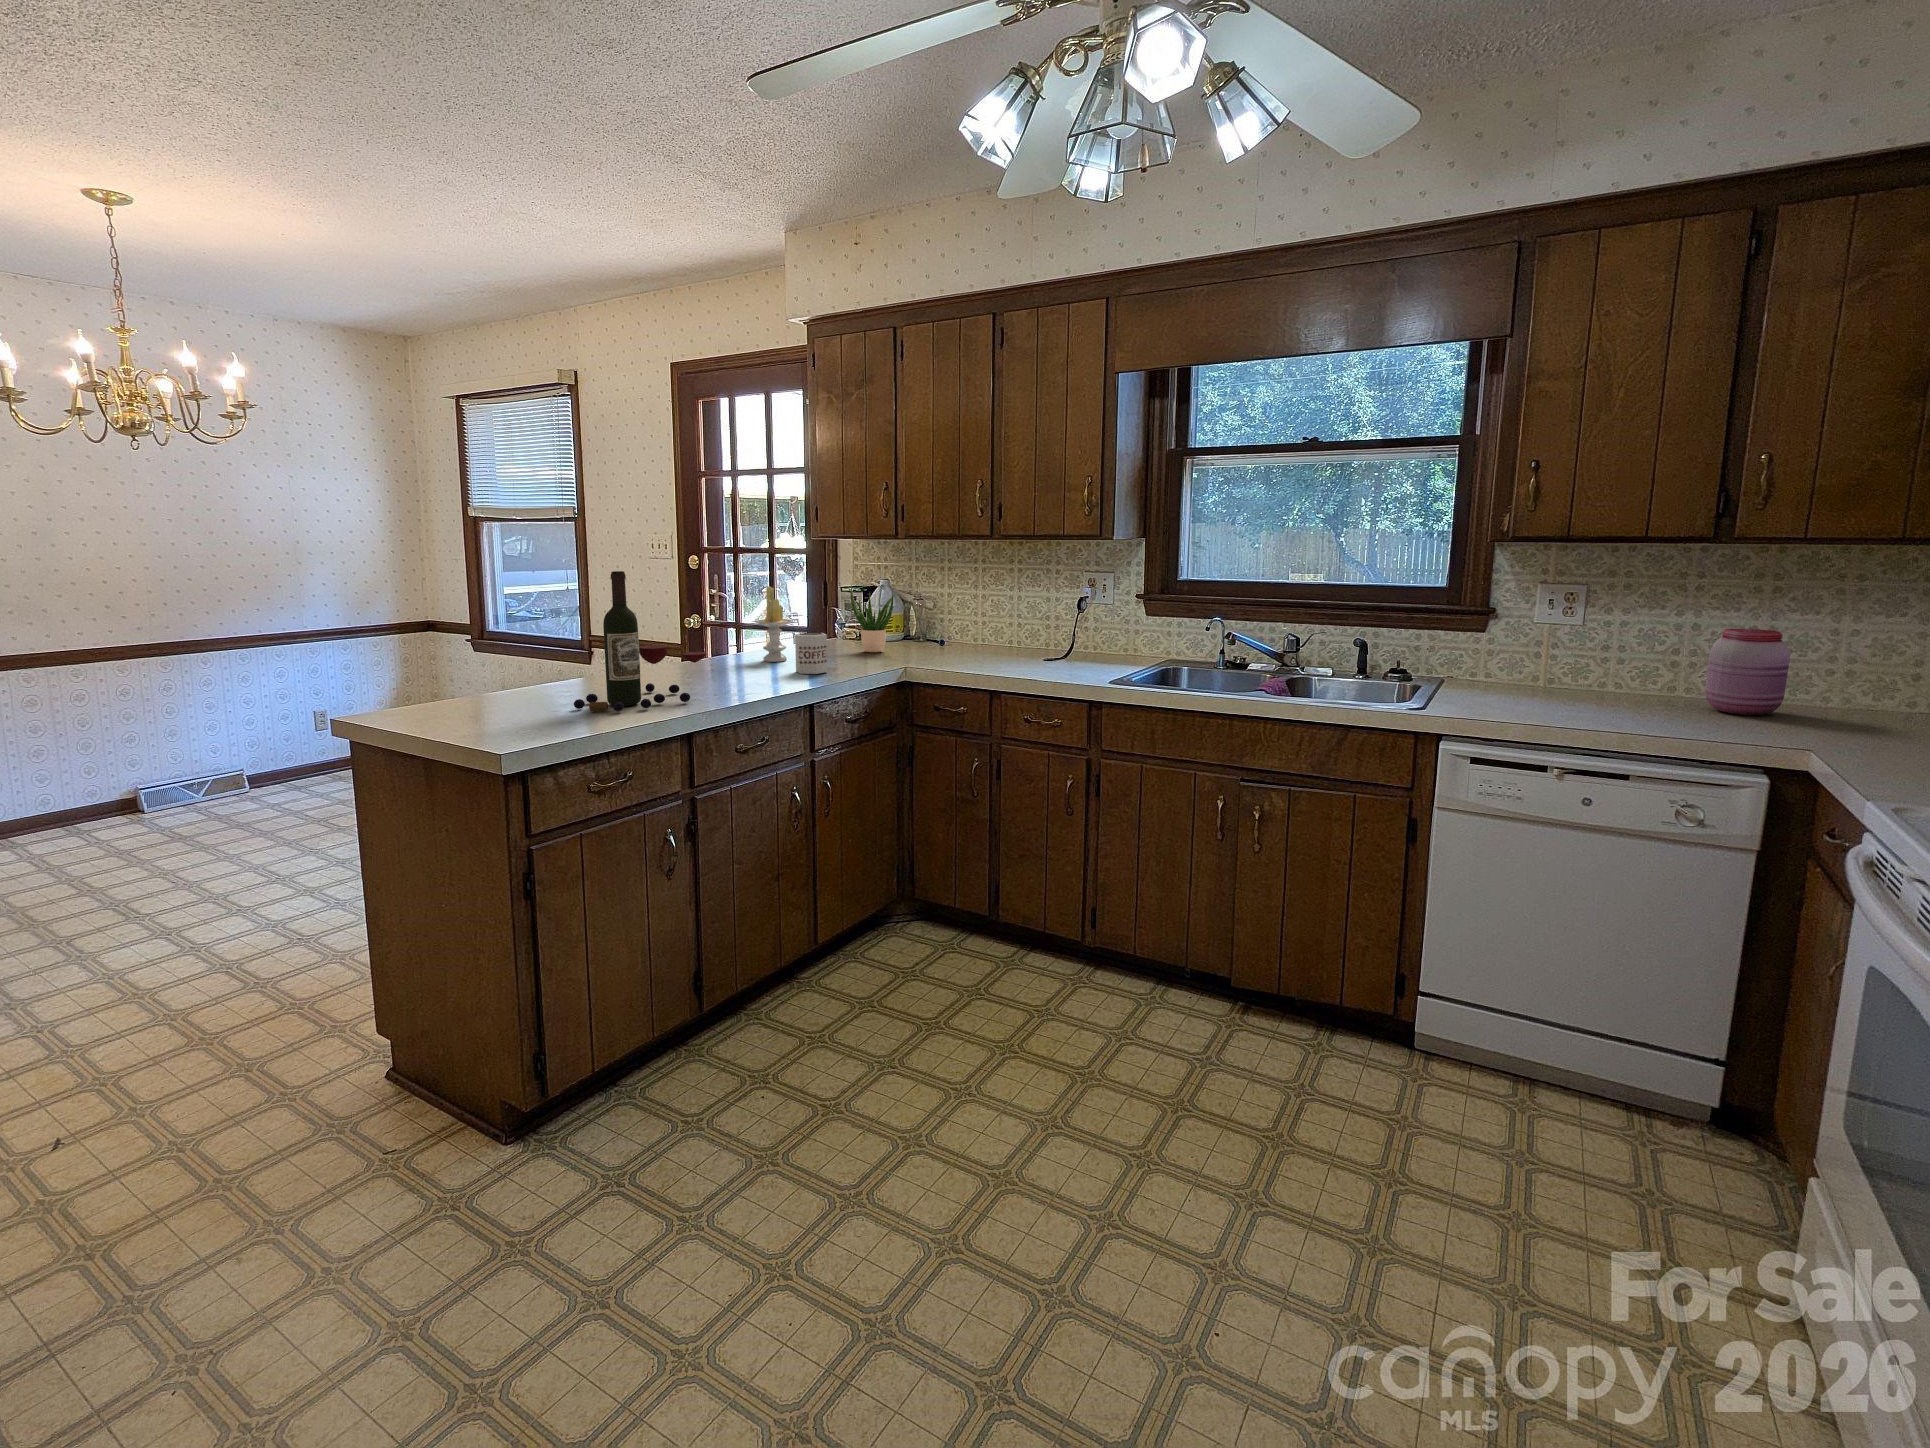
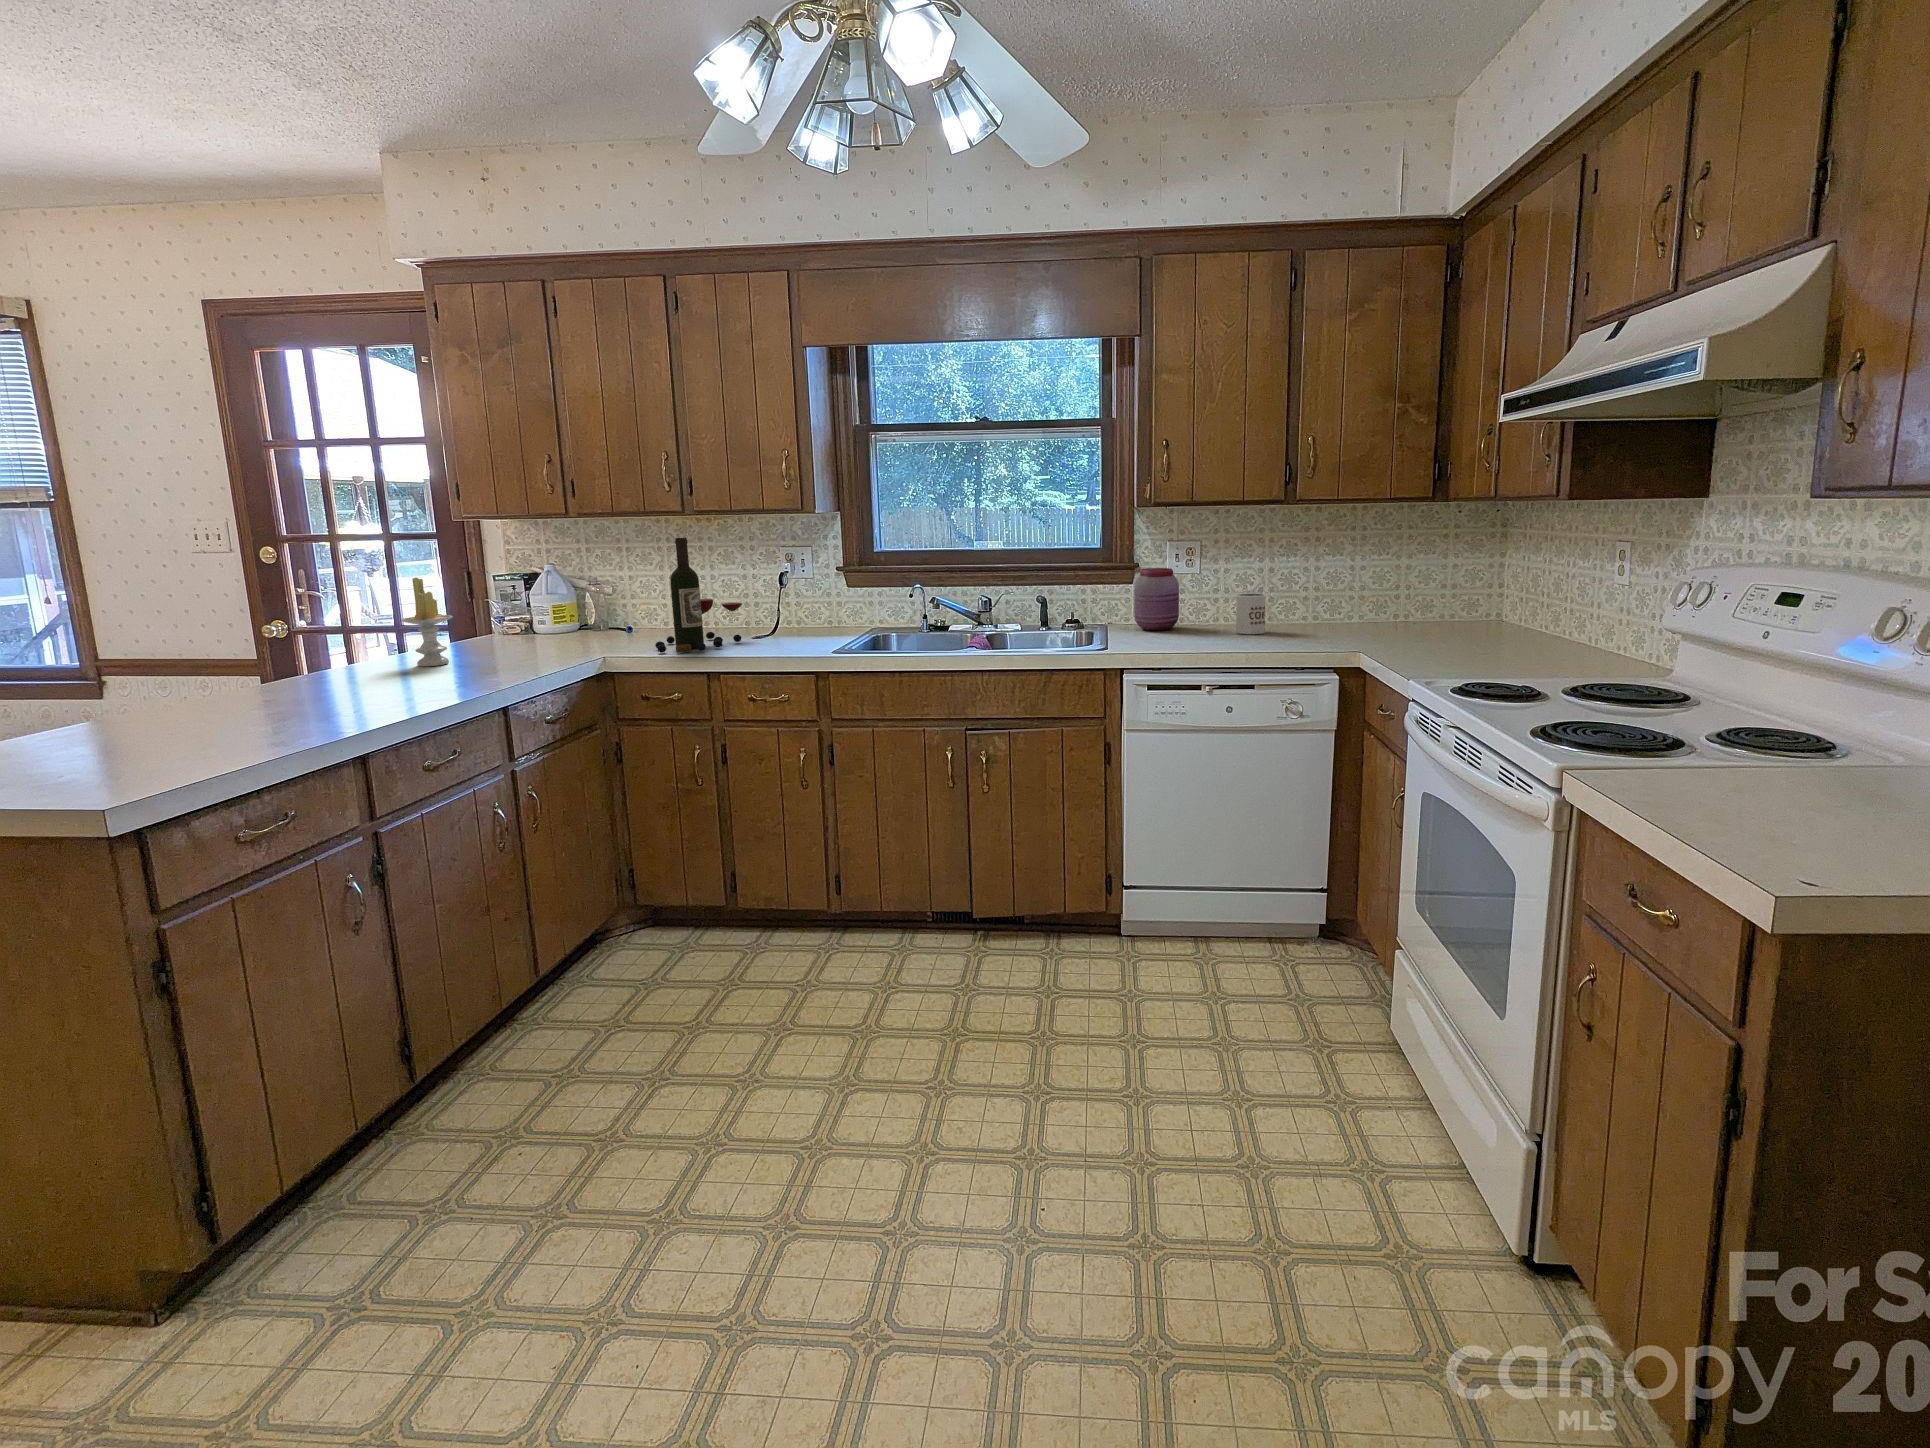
wine bottle: present [574,571,706,712] -> present [655,538,742,653]
potted plant: present [851,583,895,652] -> none [517,568,574,646]
jar: present [1705,629,1790,715] -> present [1134,568,1179,630]
mug: present [795,633,827,674] -> present [1236,594,1266,634]

